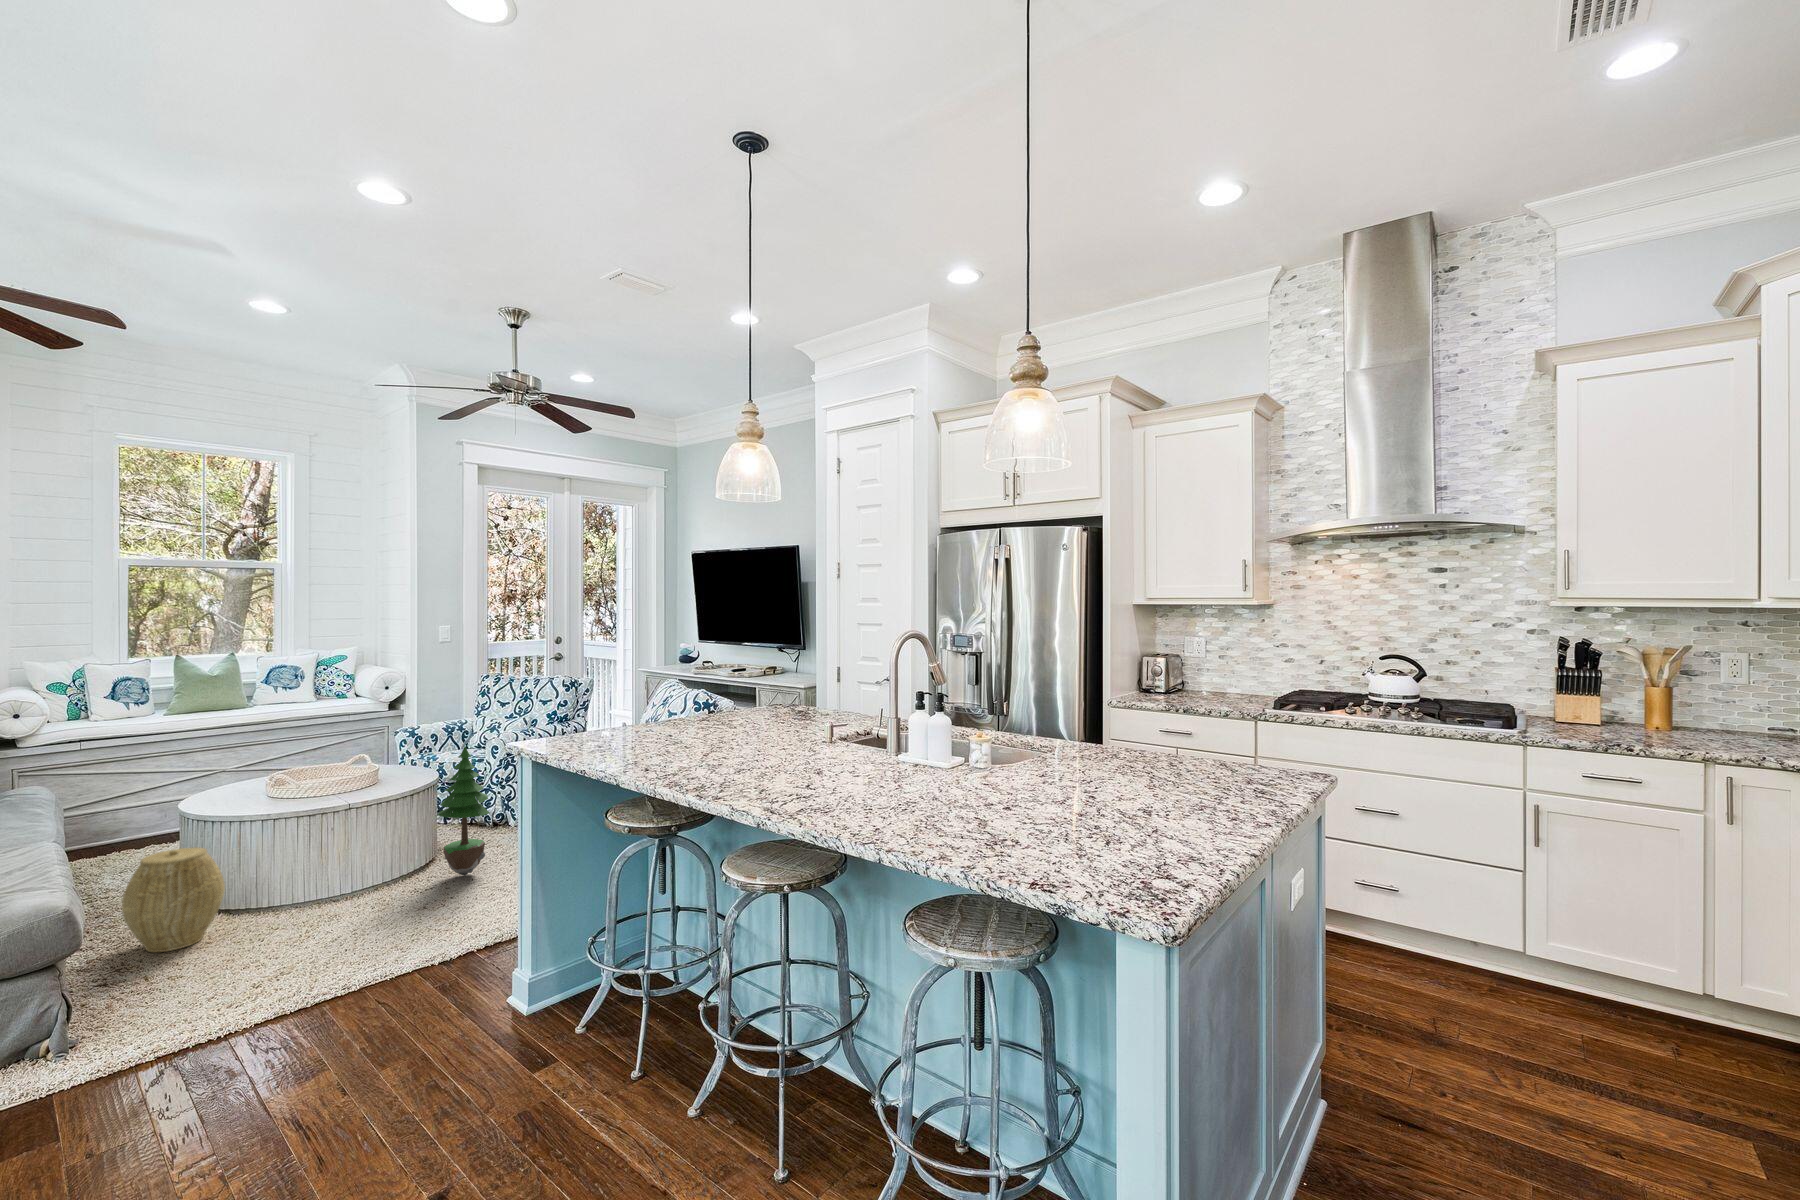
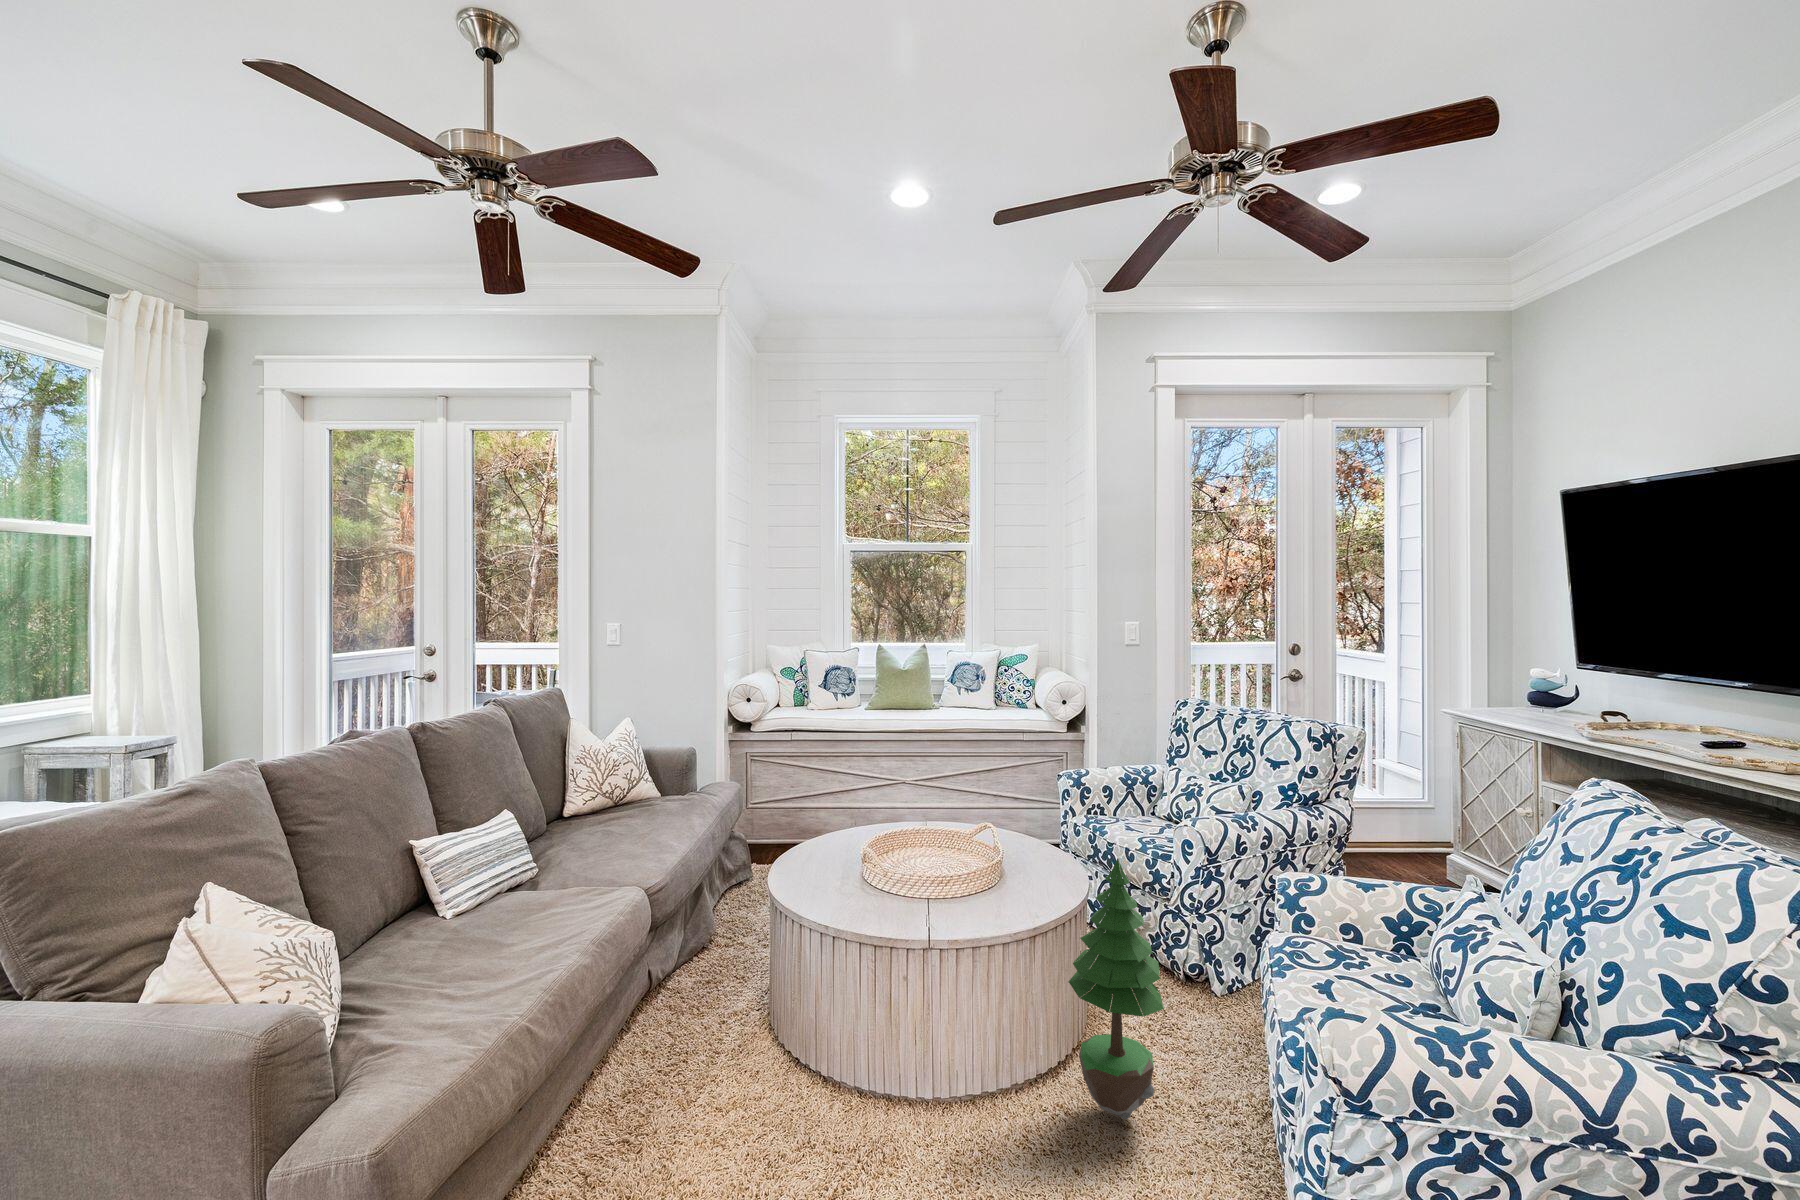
woven basket: present [122,847,225,952] -> none [648,938,766,1110]

